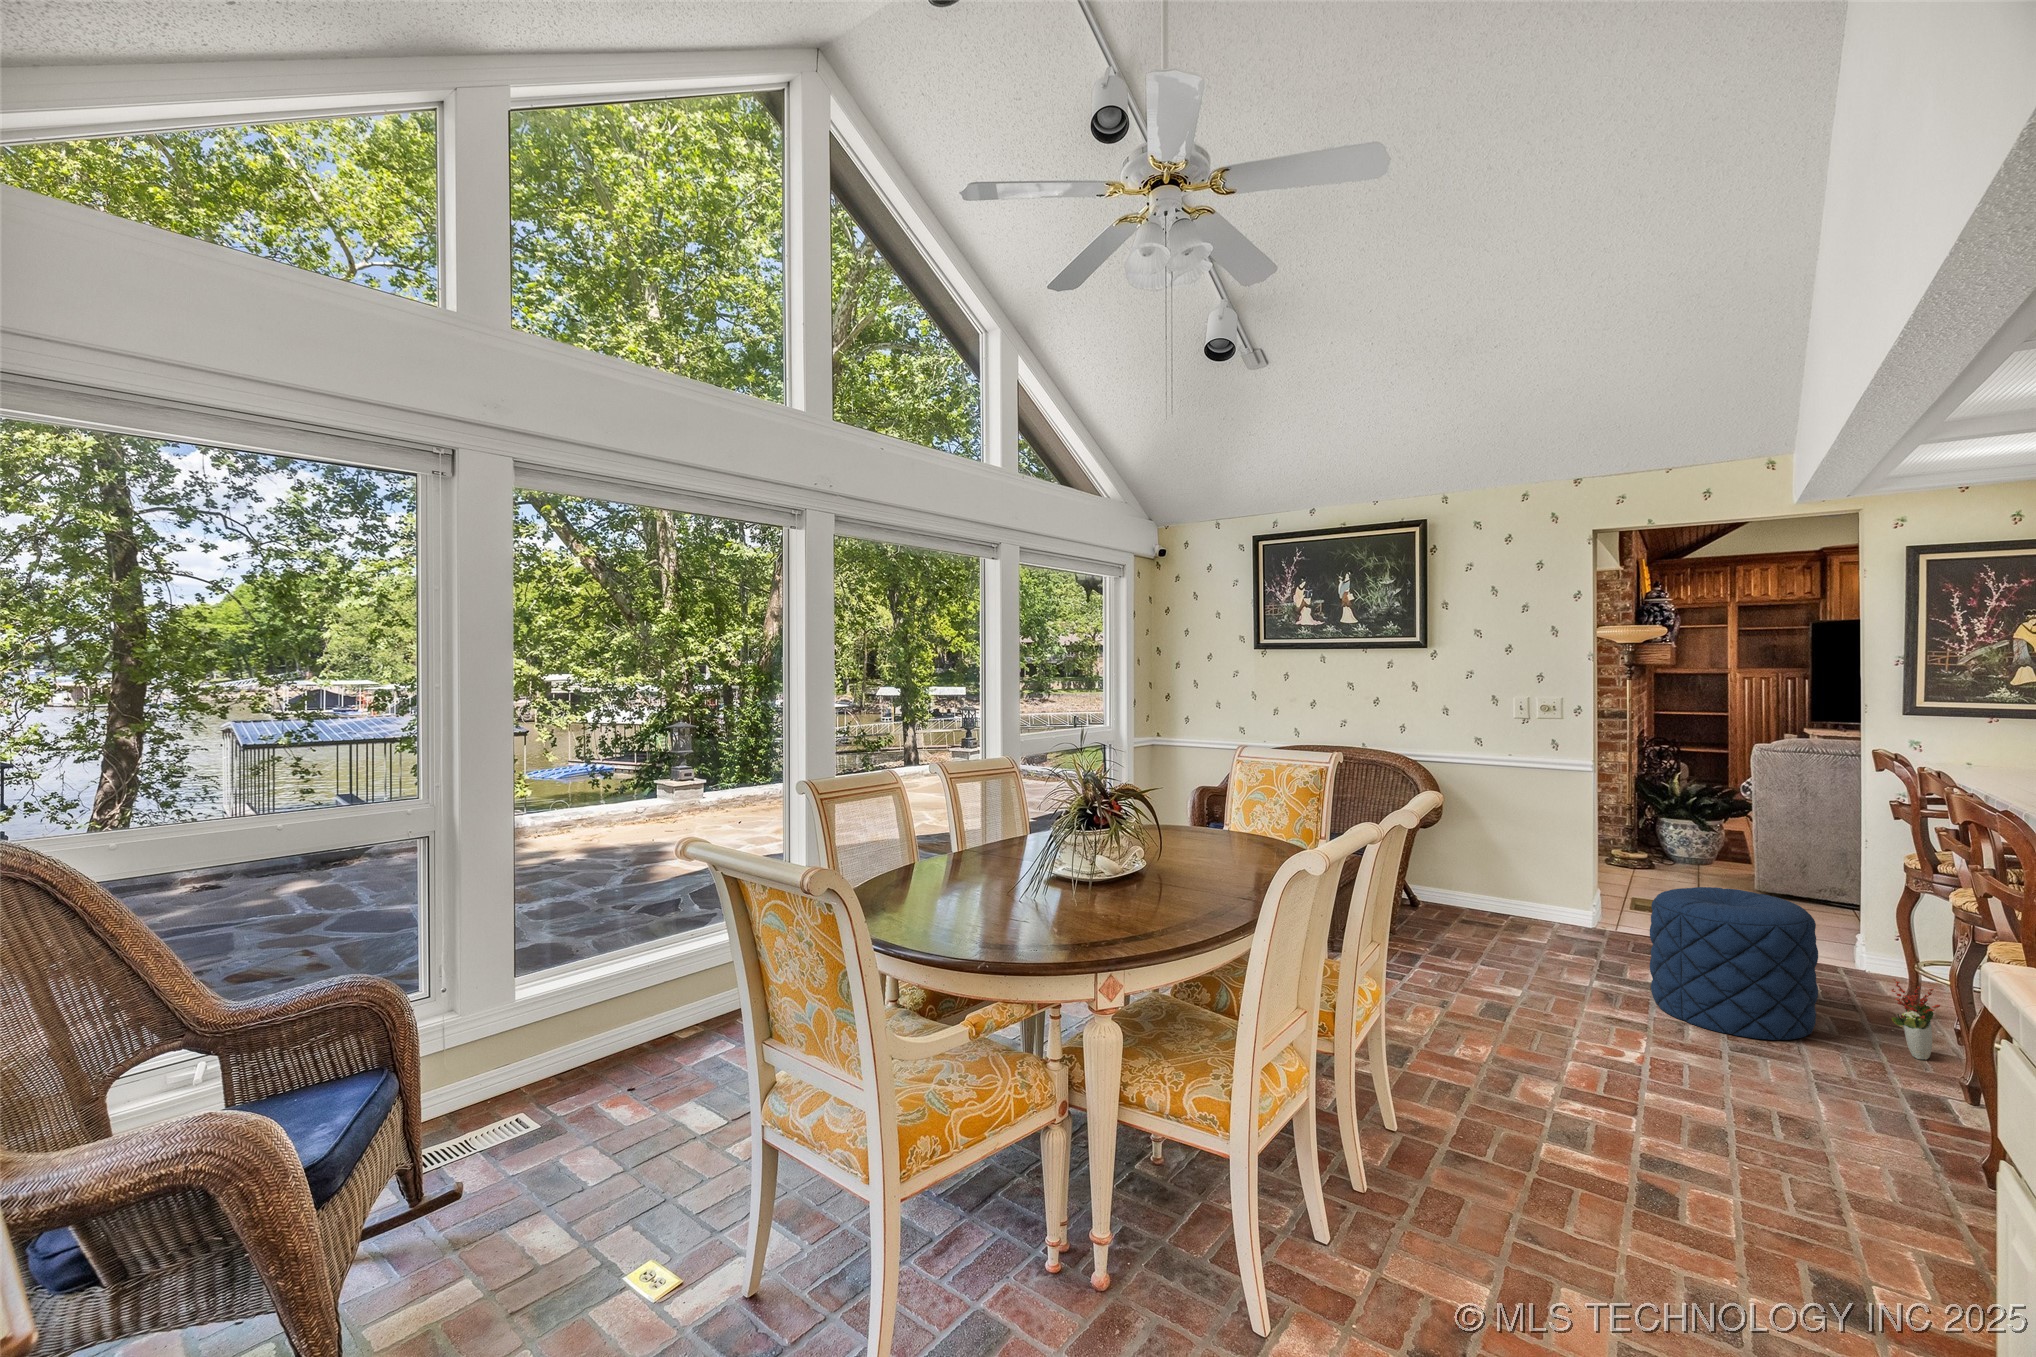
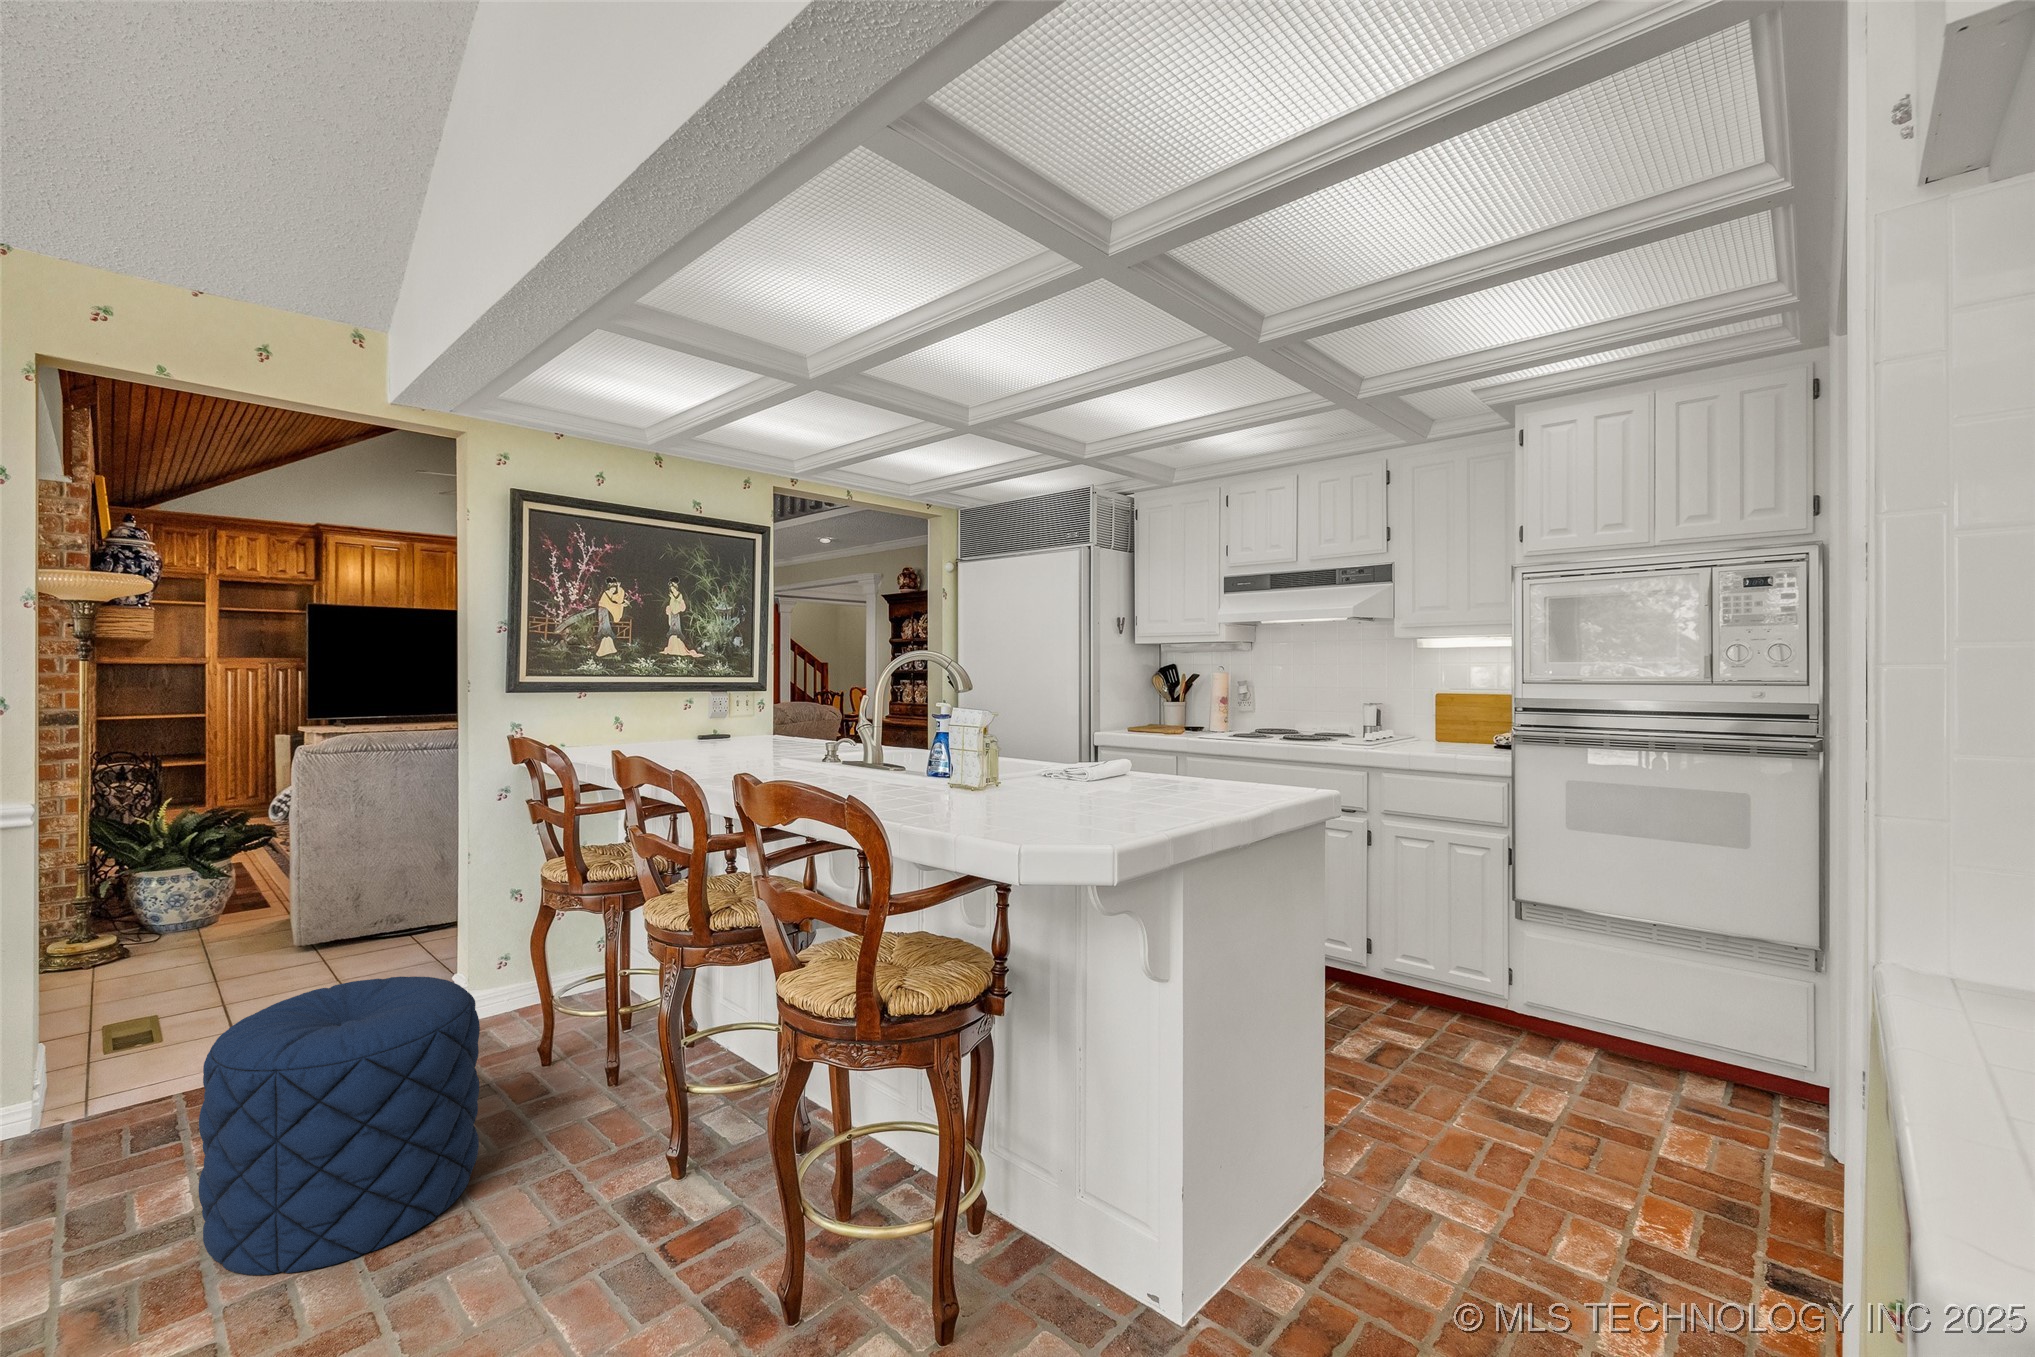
decorative plant: present [1892,979,1940,1060] -> none [560,1037,612,1139]

